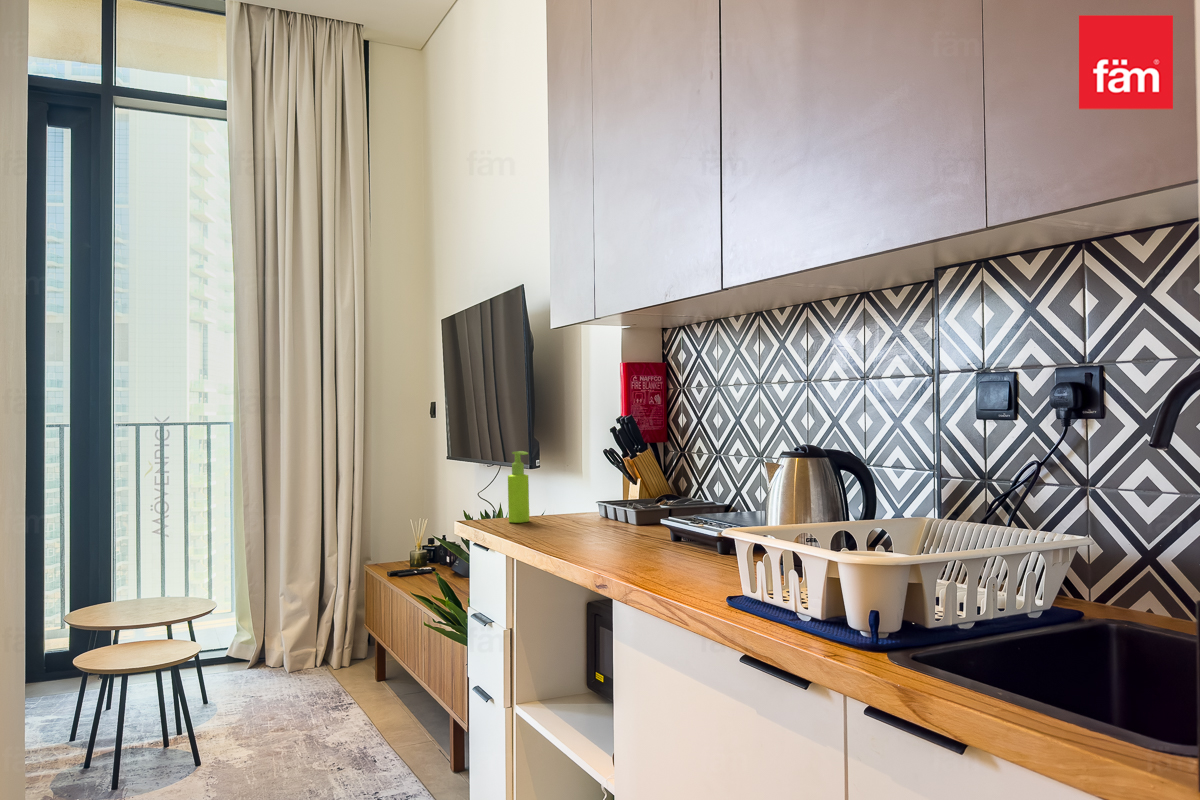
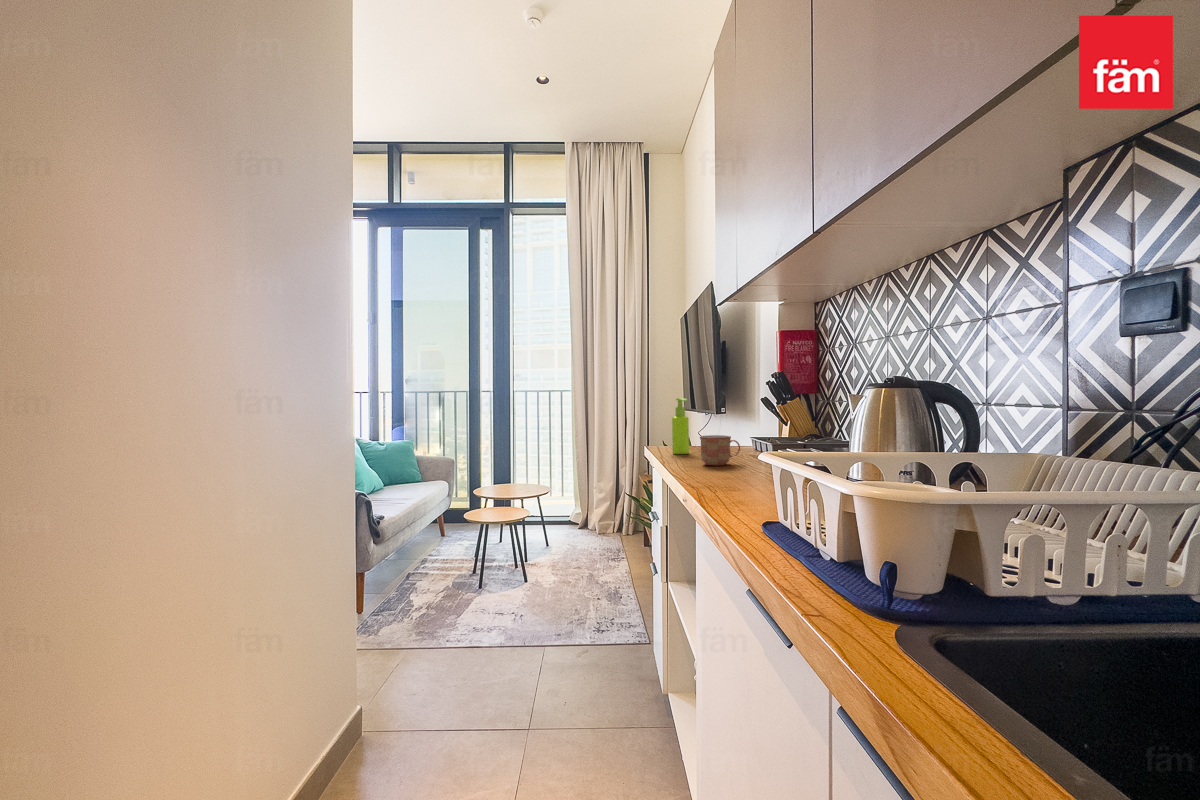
mug: none [565,499,612,536] -> present [700,435,740,465]

